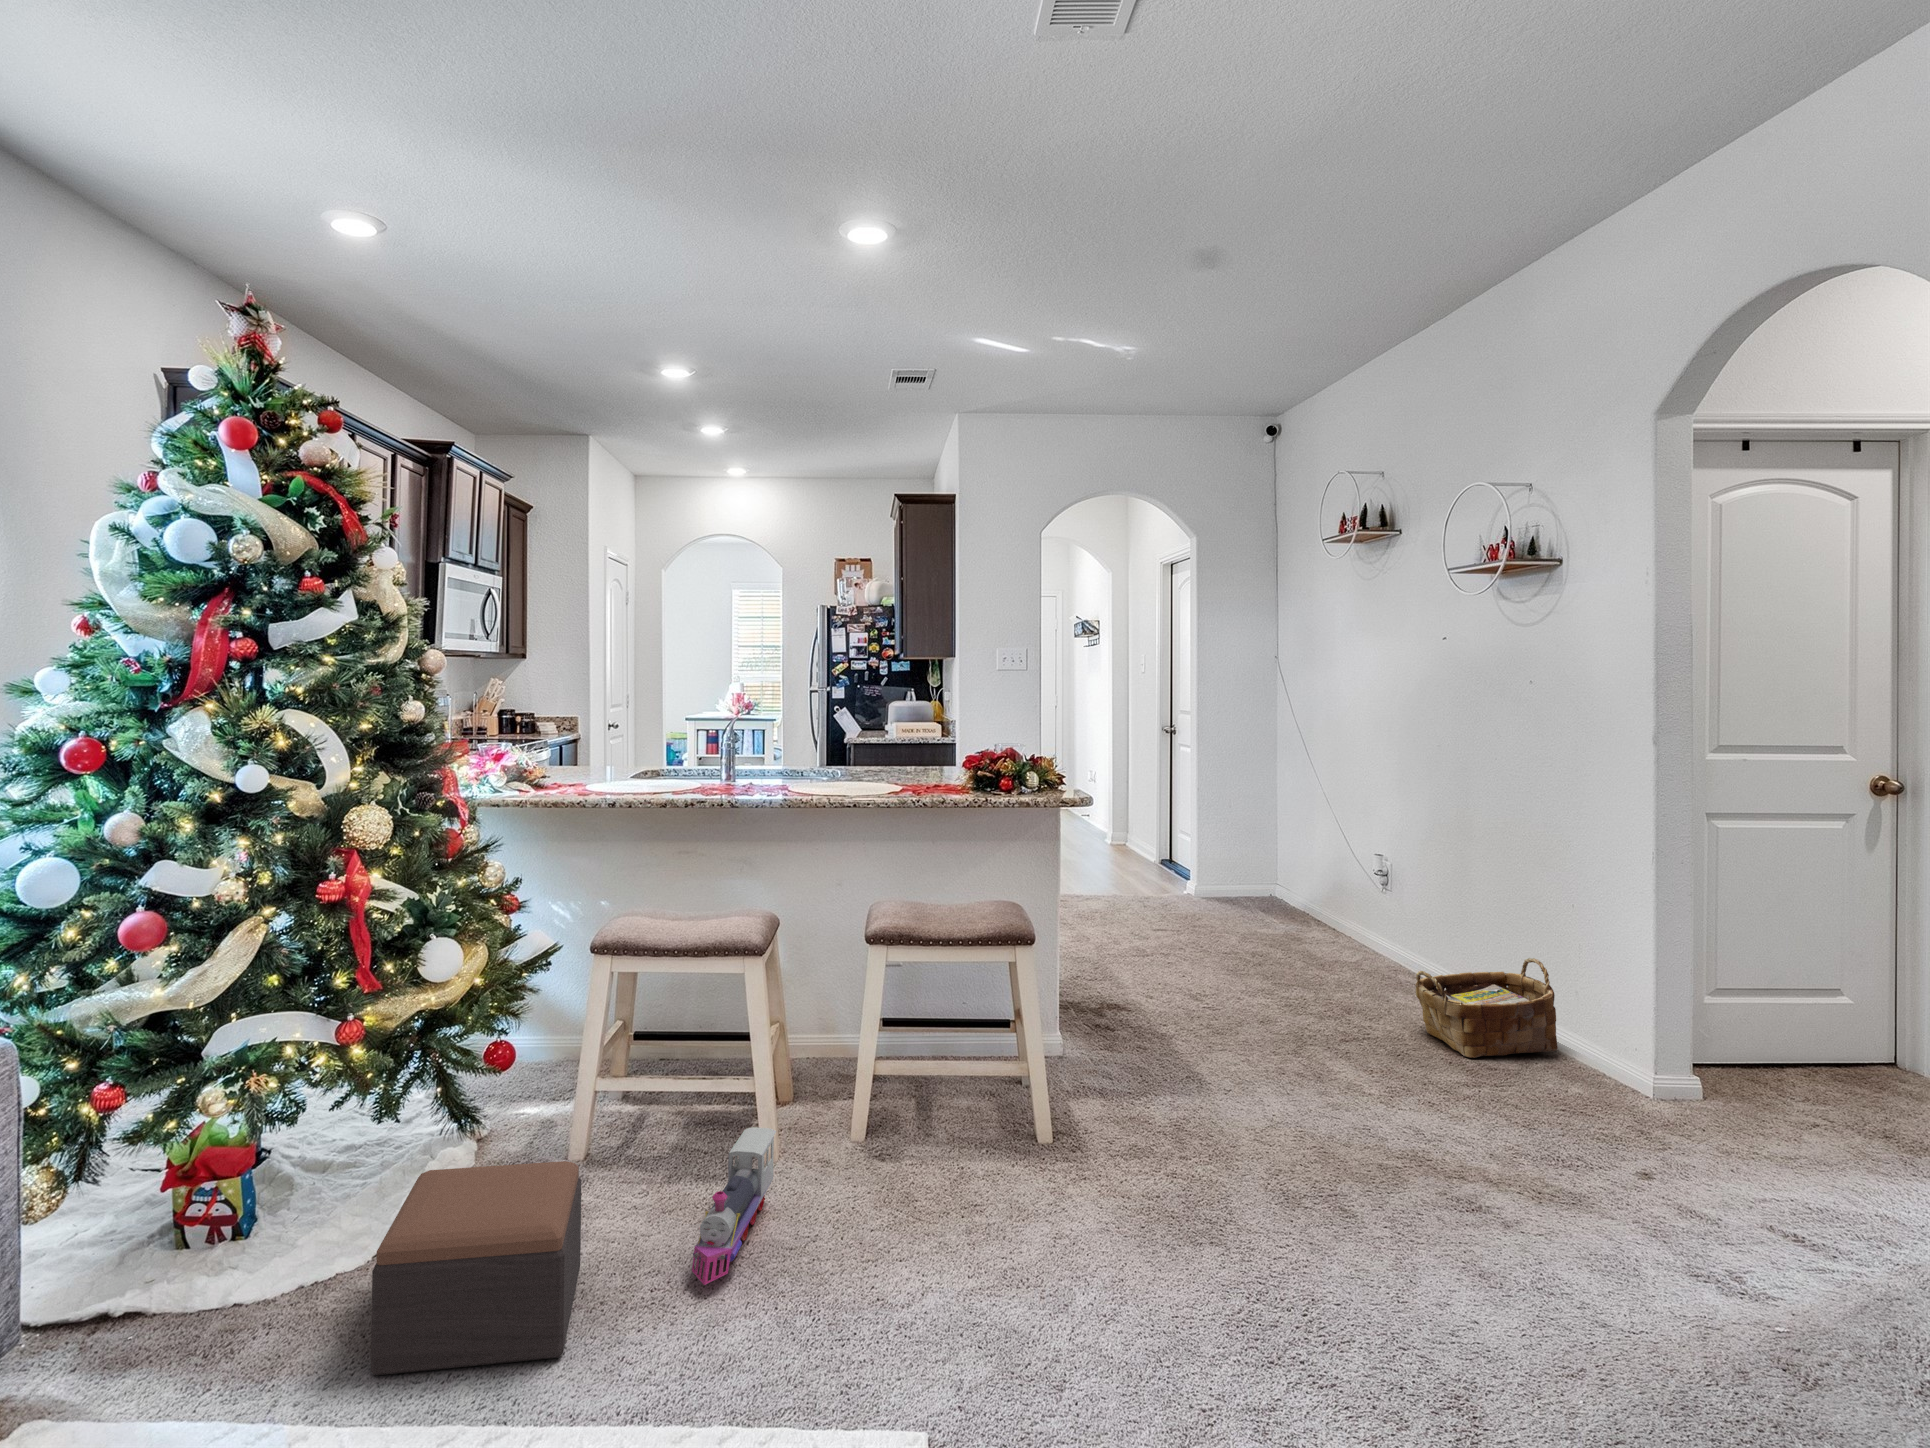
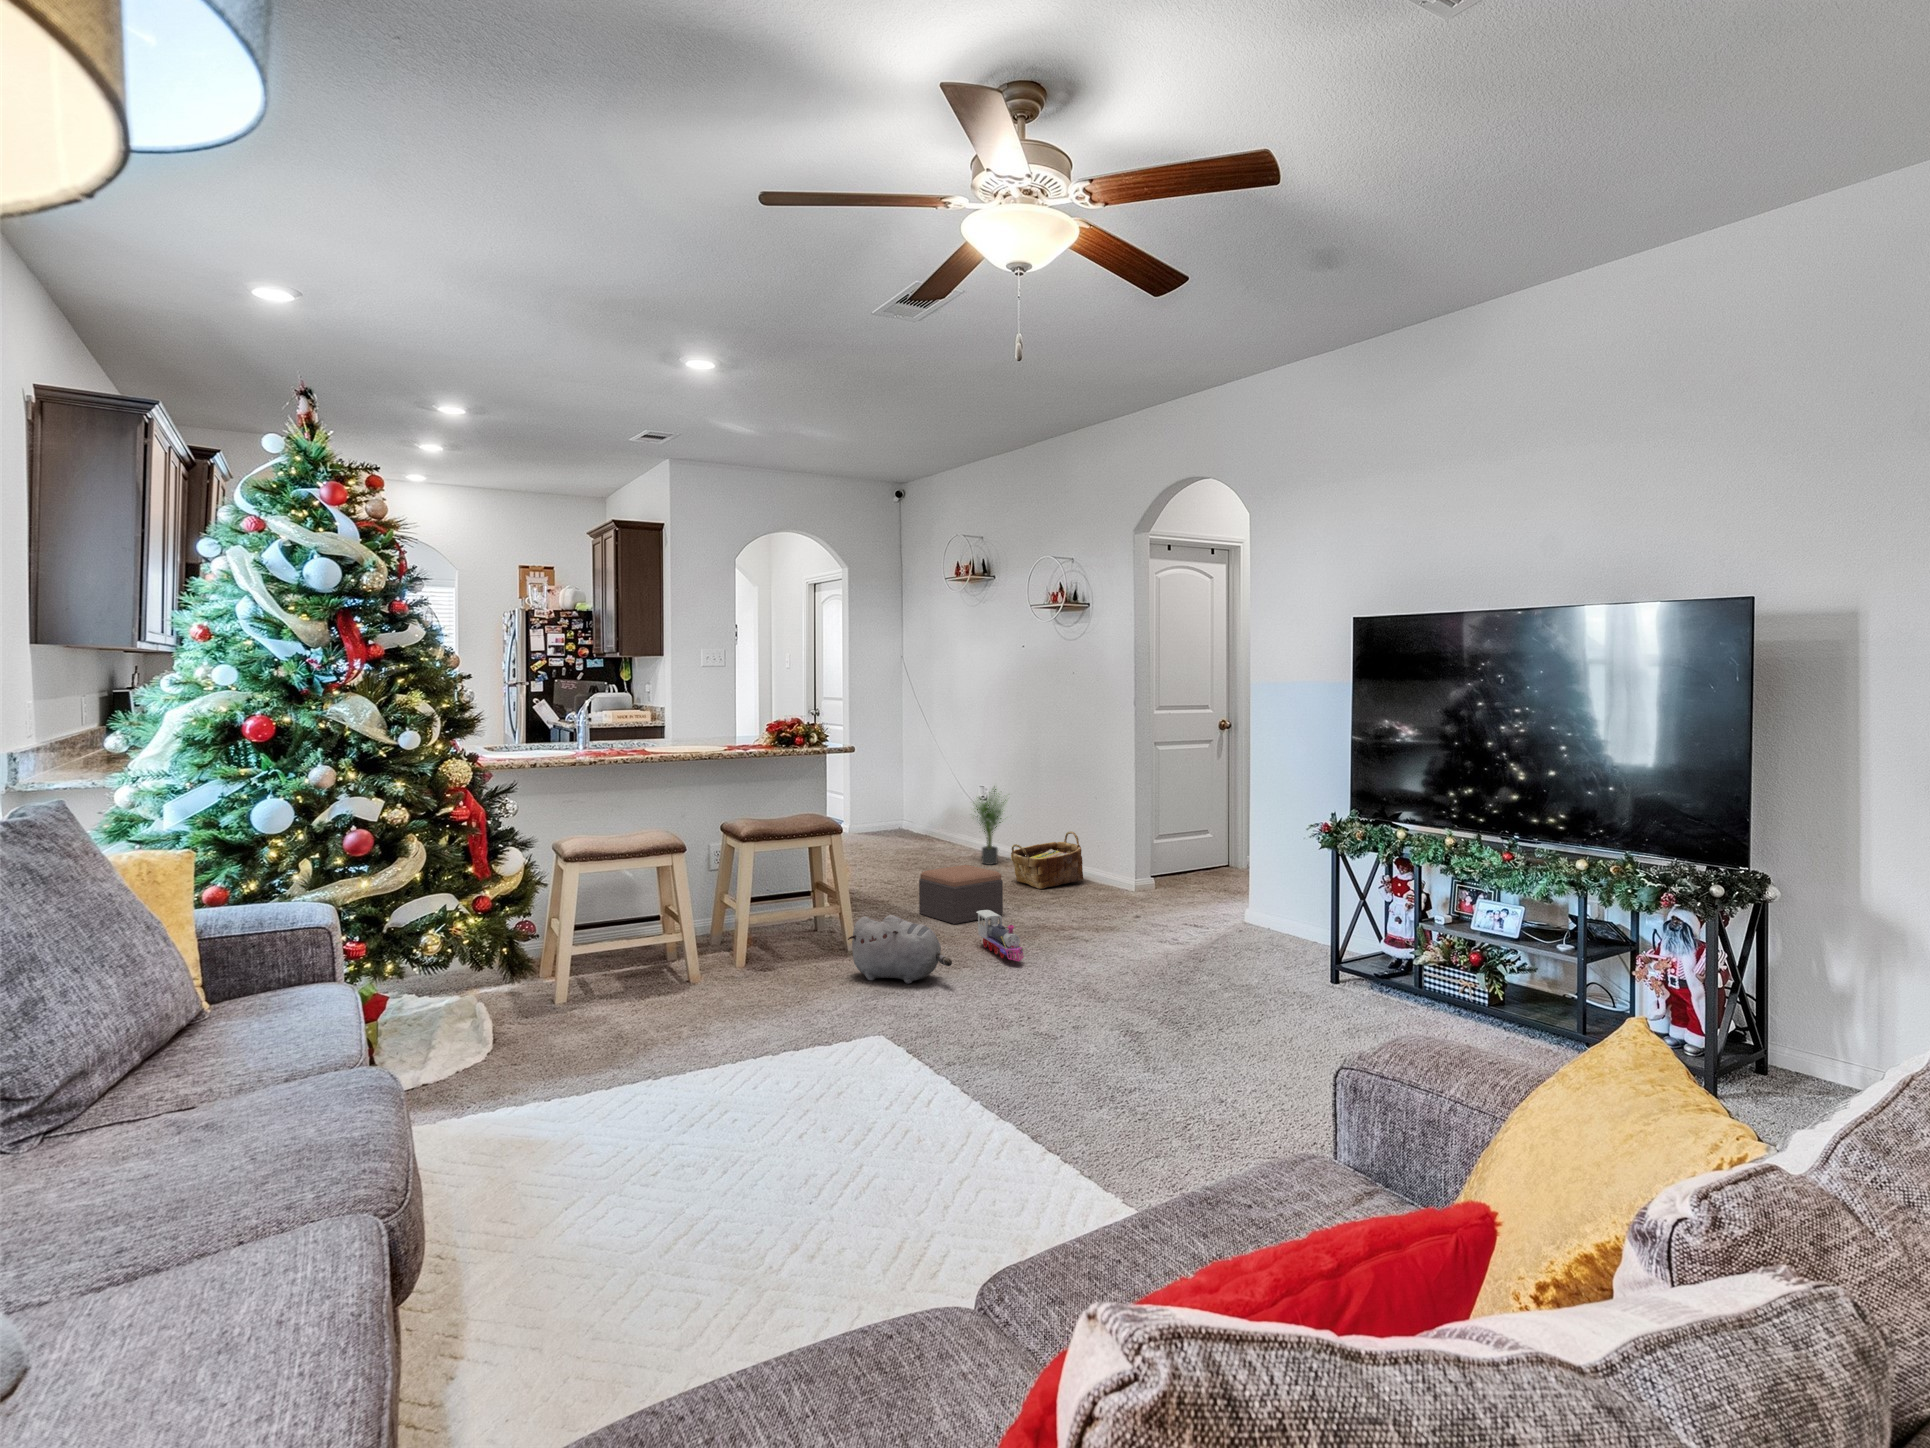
potted plant: none [1351,859,1434,989] -> present [974,787,1006,865]
plush toy: none [1021,1118,1210,1279] -> present [848,915,952,984]
toy train: present [692,1127,776,1285] -> present [976,910,1024,961]
footstool: present [371,1161,582,1375] -> present [919,865,1003,924]

